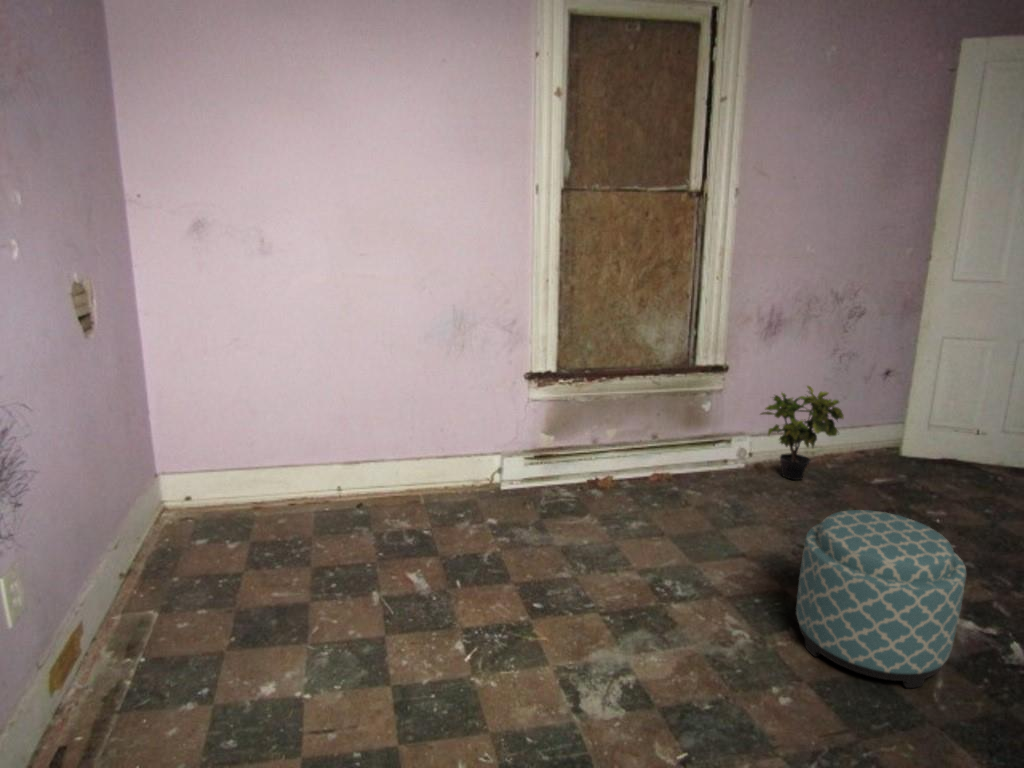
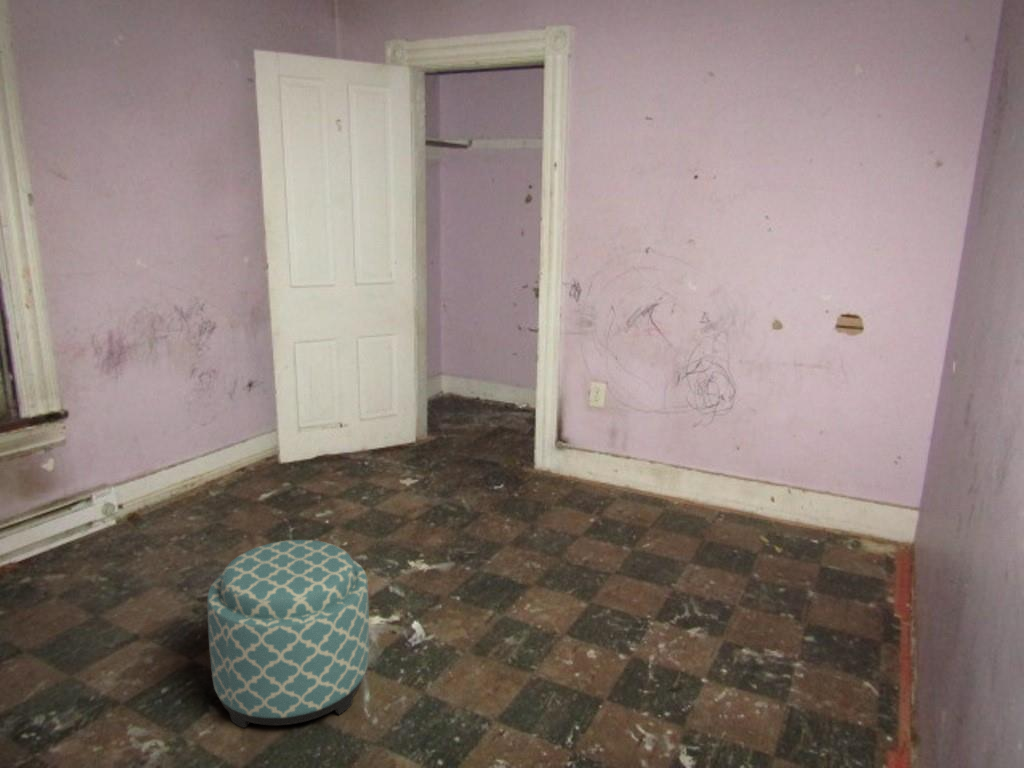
potted plant: present [761,386,844,480] -> none [121,414,219,523]

